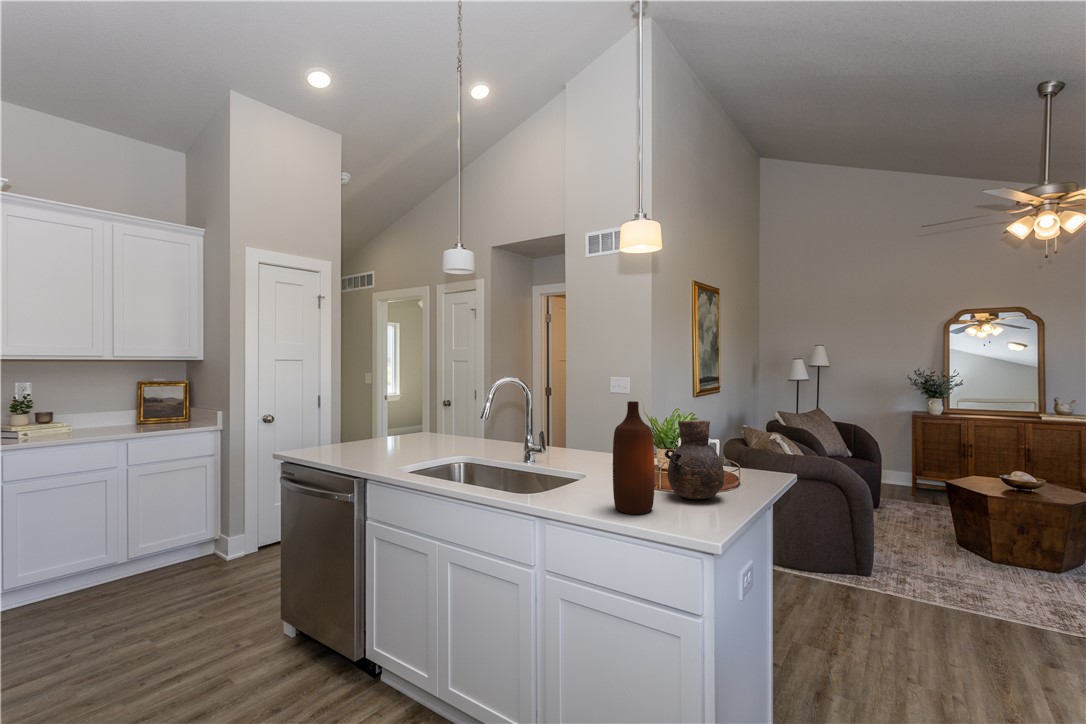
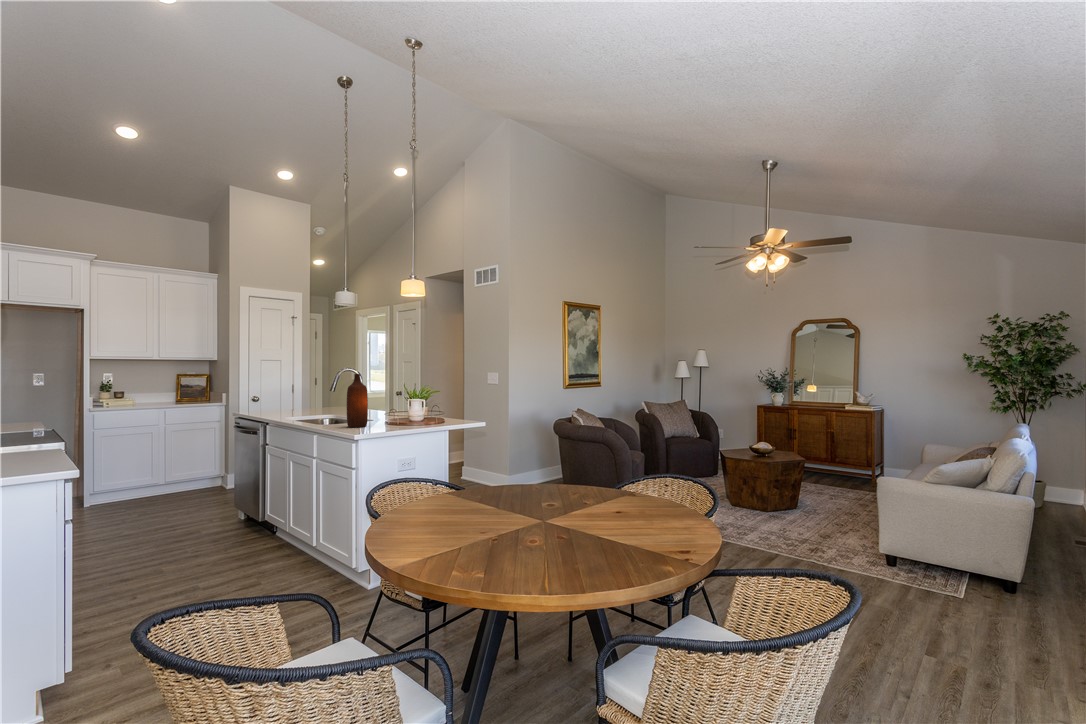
vase: present [665,421,724,499] -> none [384,385,415,425]

